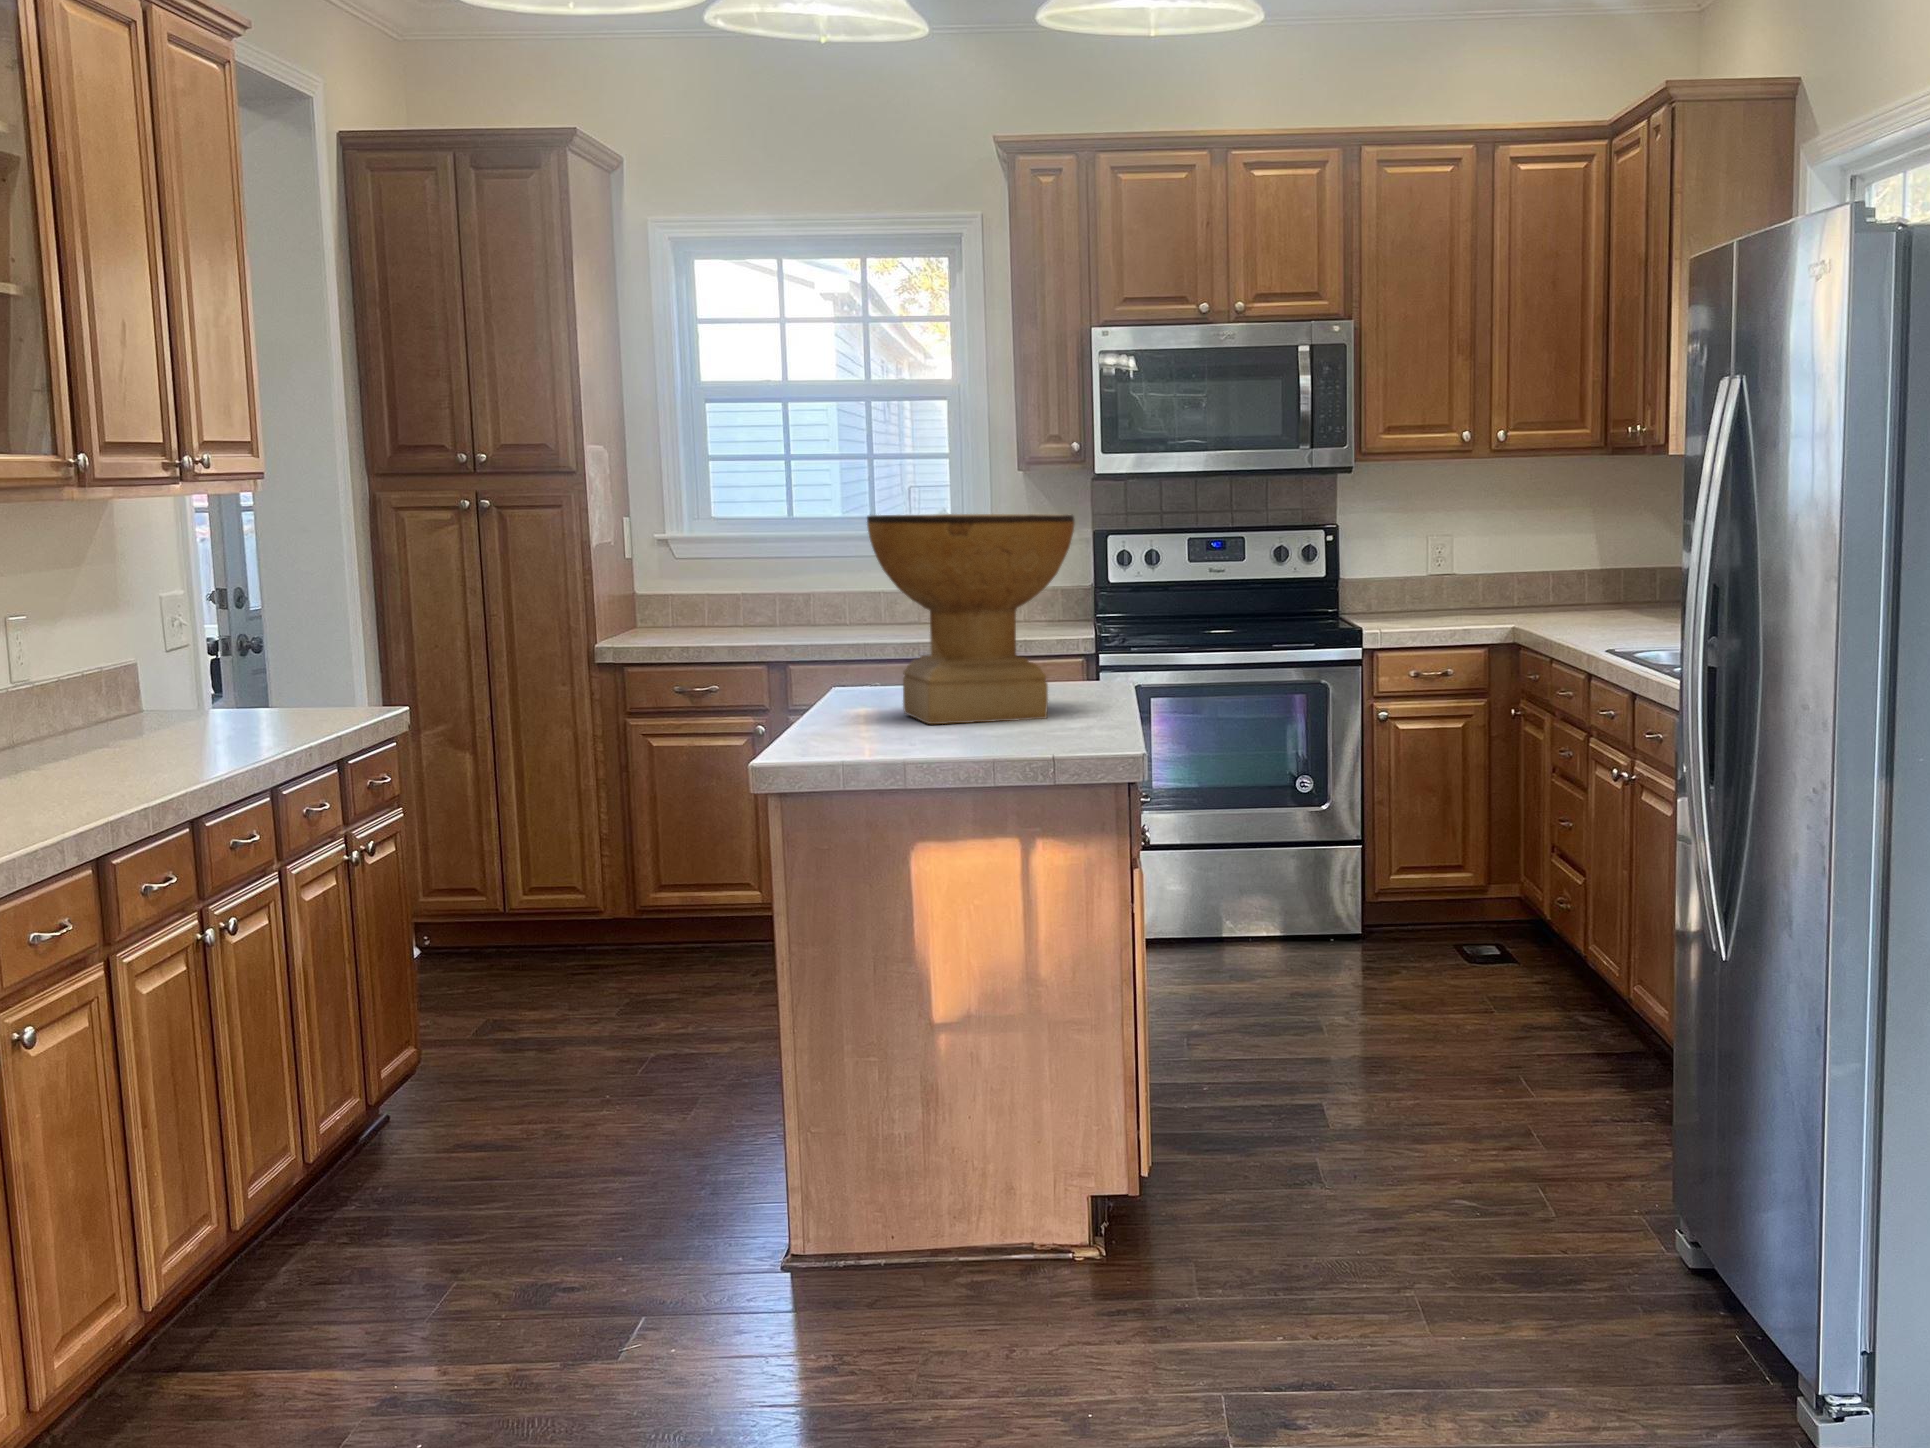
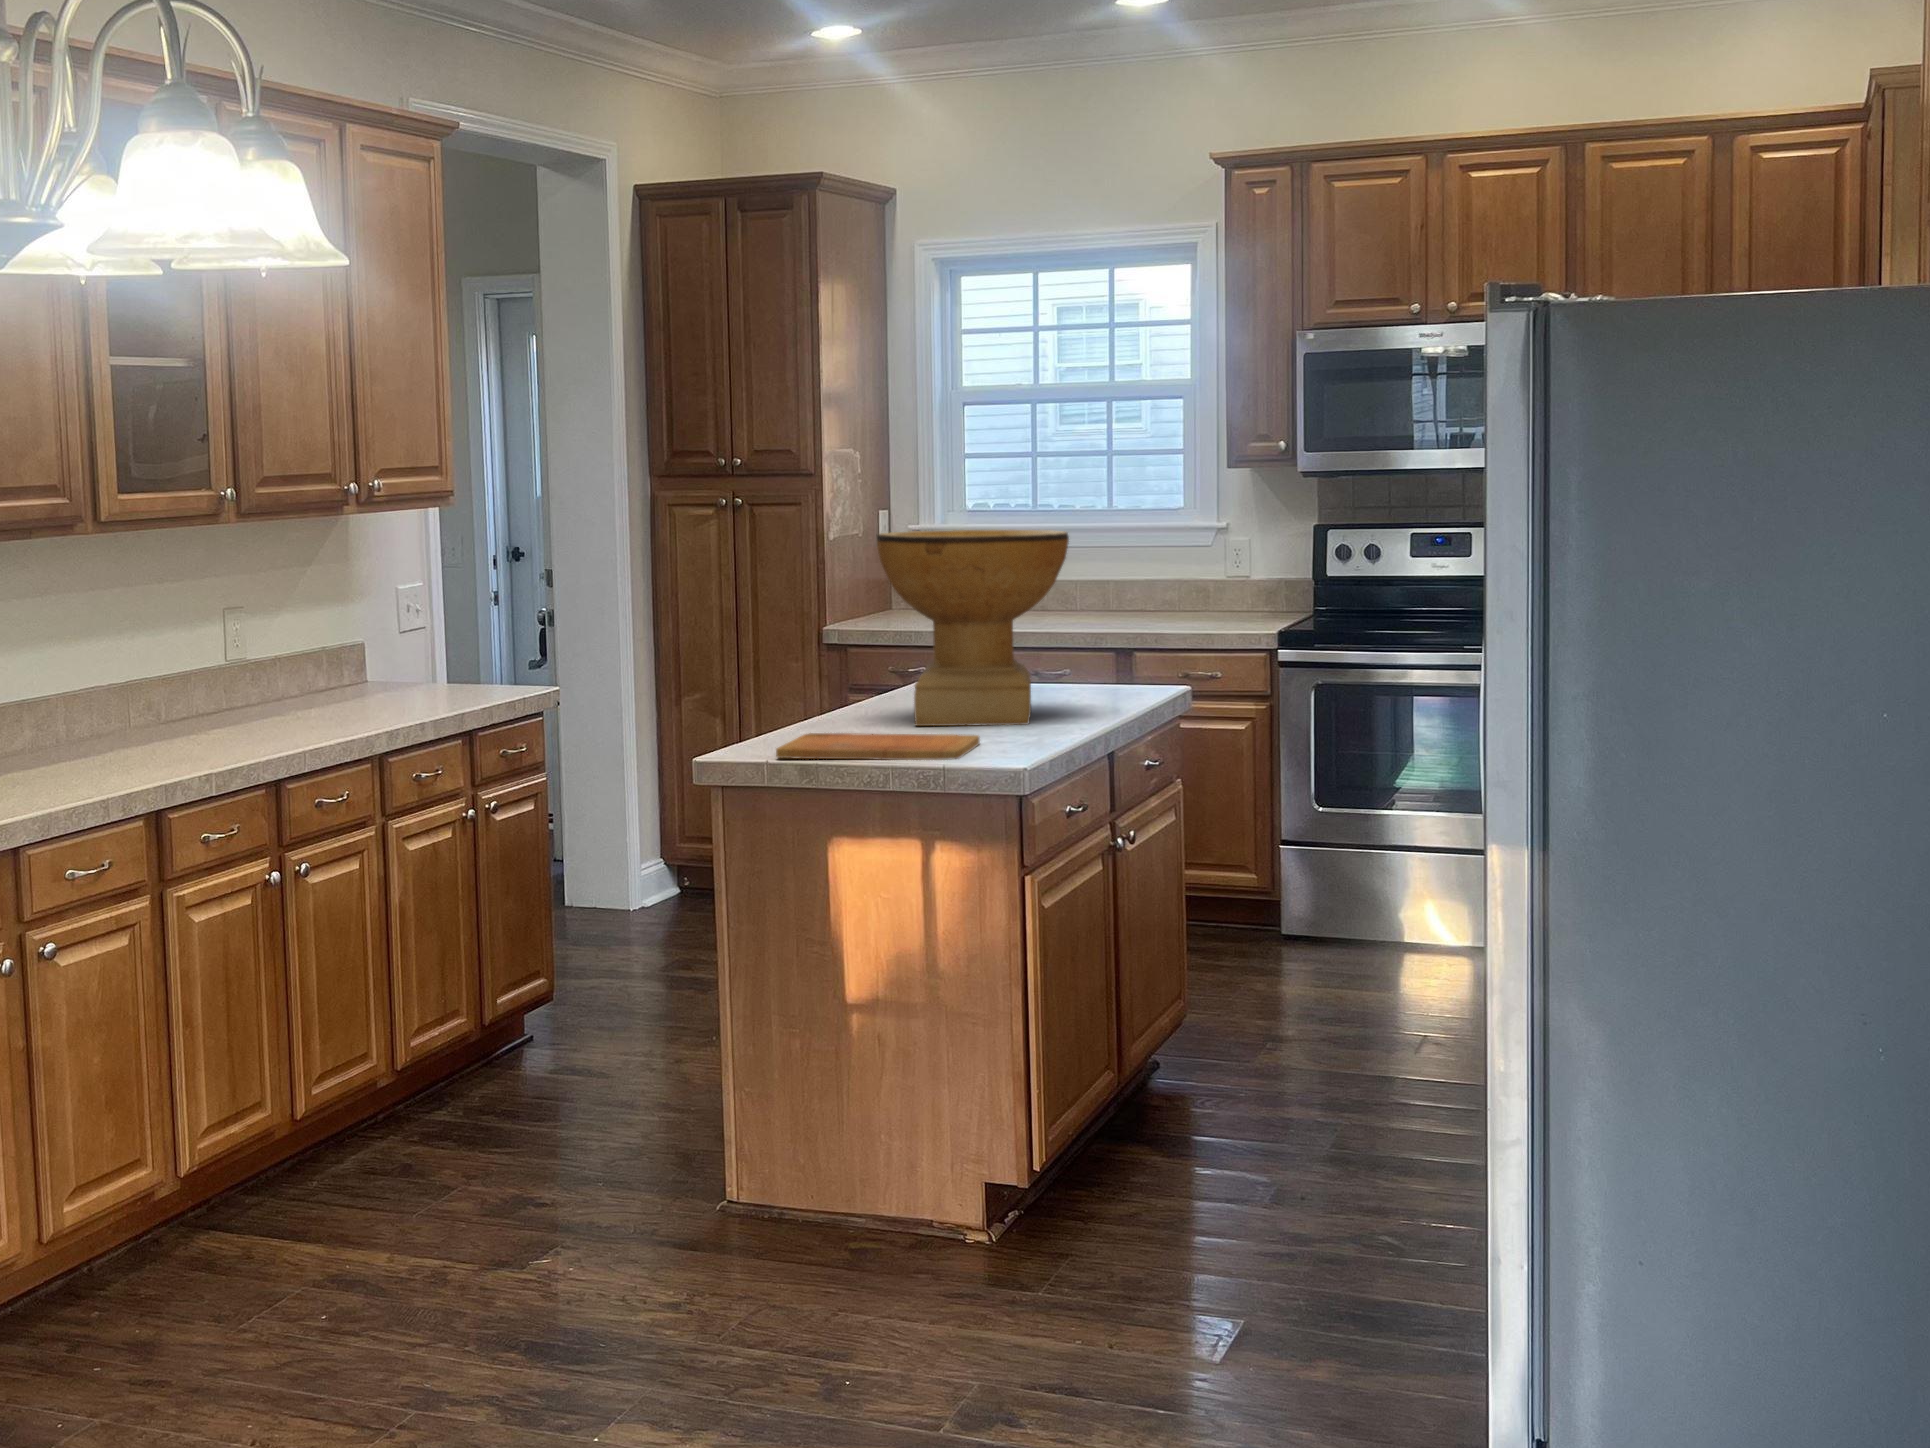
cutting board: none [855,726,1066,757] -> present [776,733,980,760]

